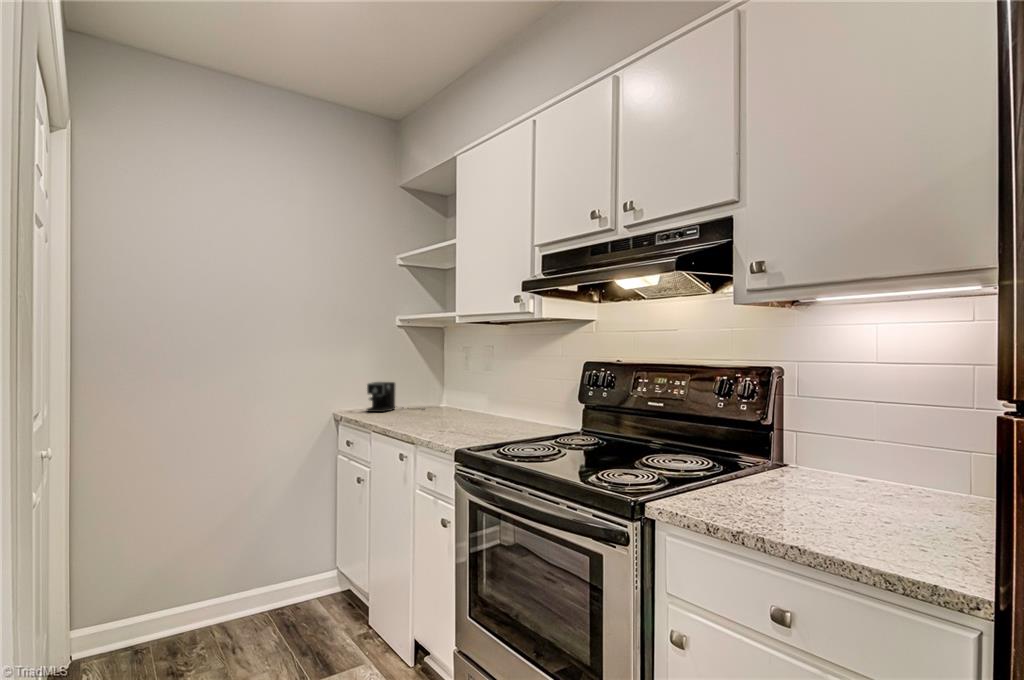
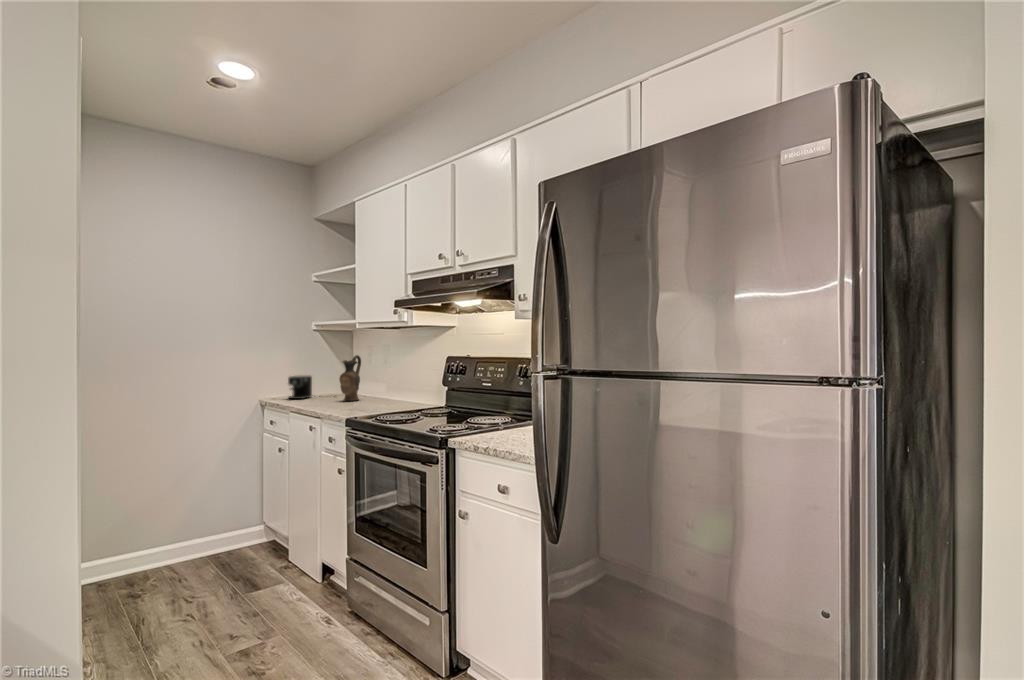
ceramic pitcher: none [432,357,458,417] -> present [339,355,361,401]

